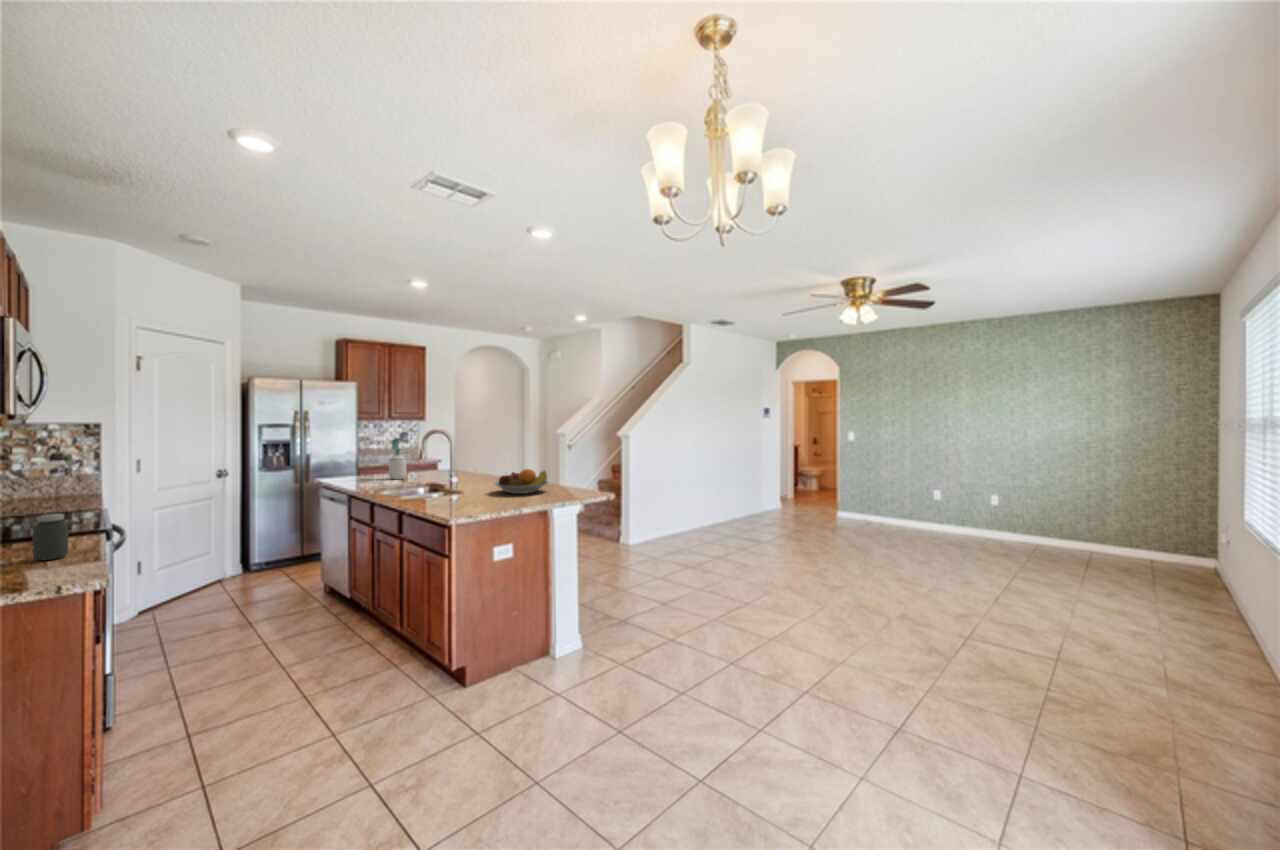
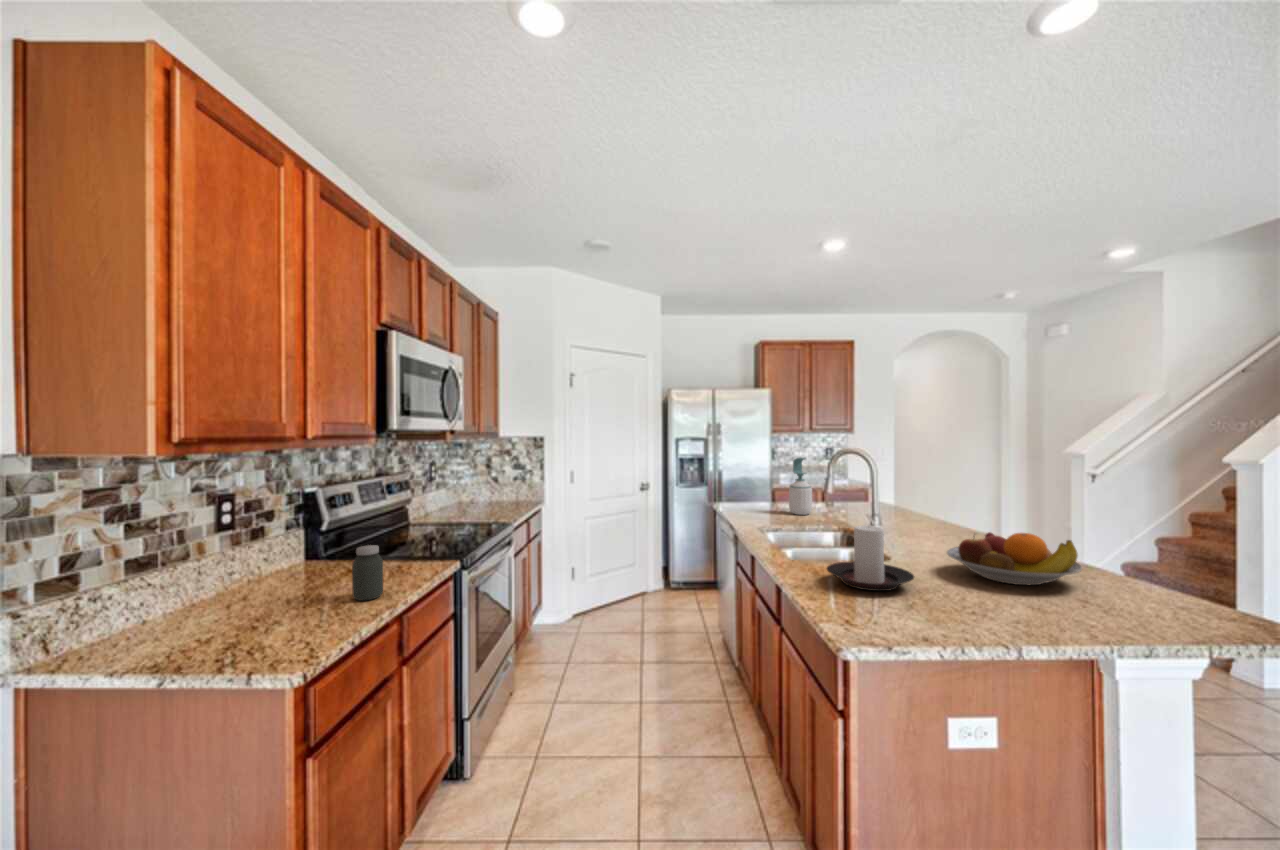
candle holder: none [432,469,479,504] -> present [827,525,914,591]

